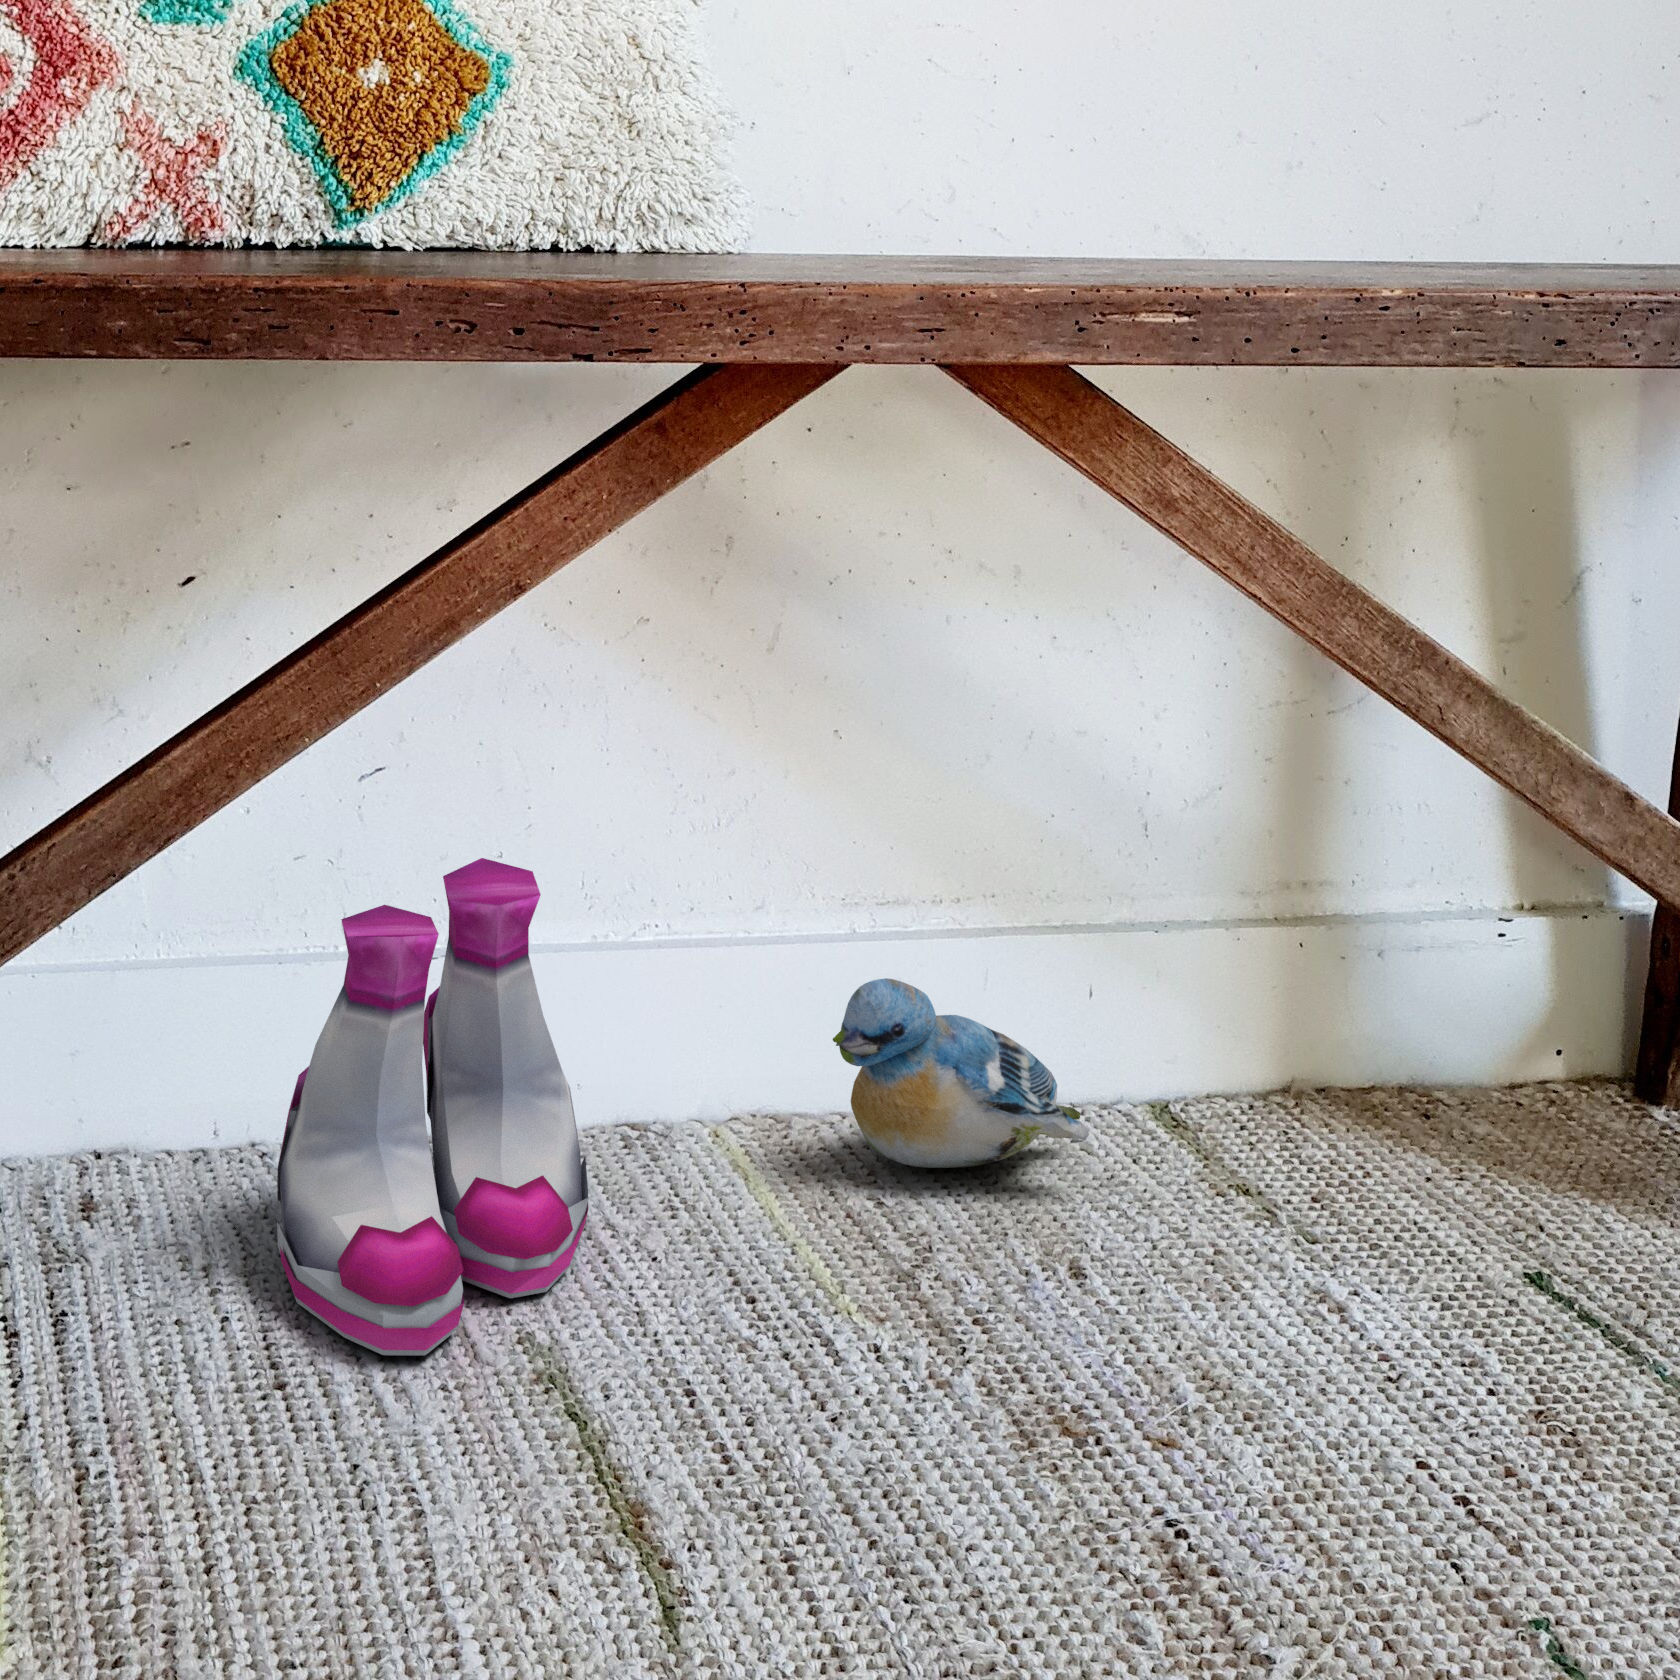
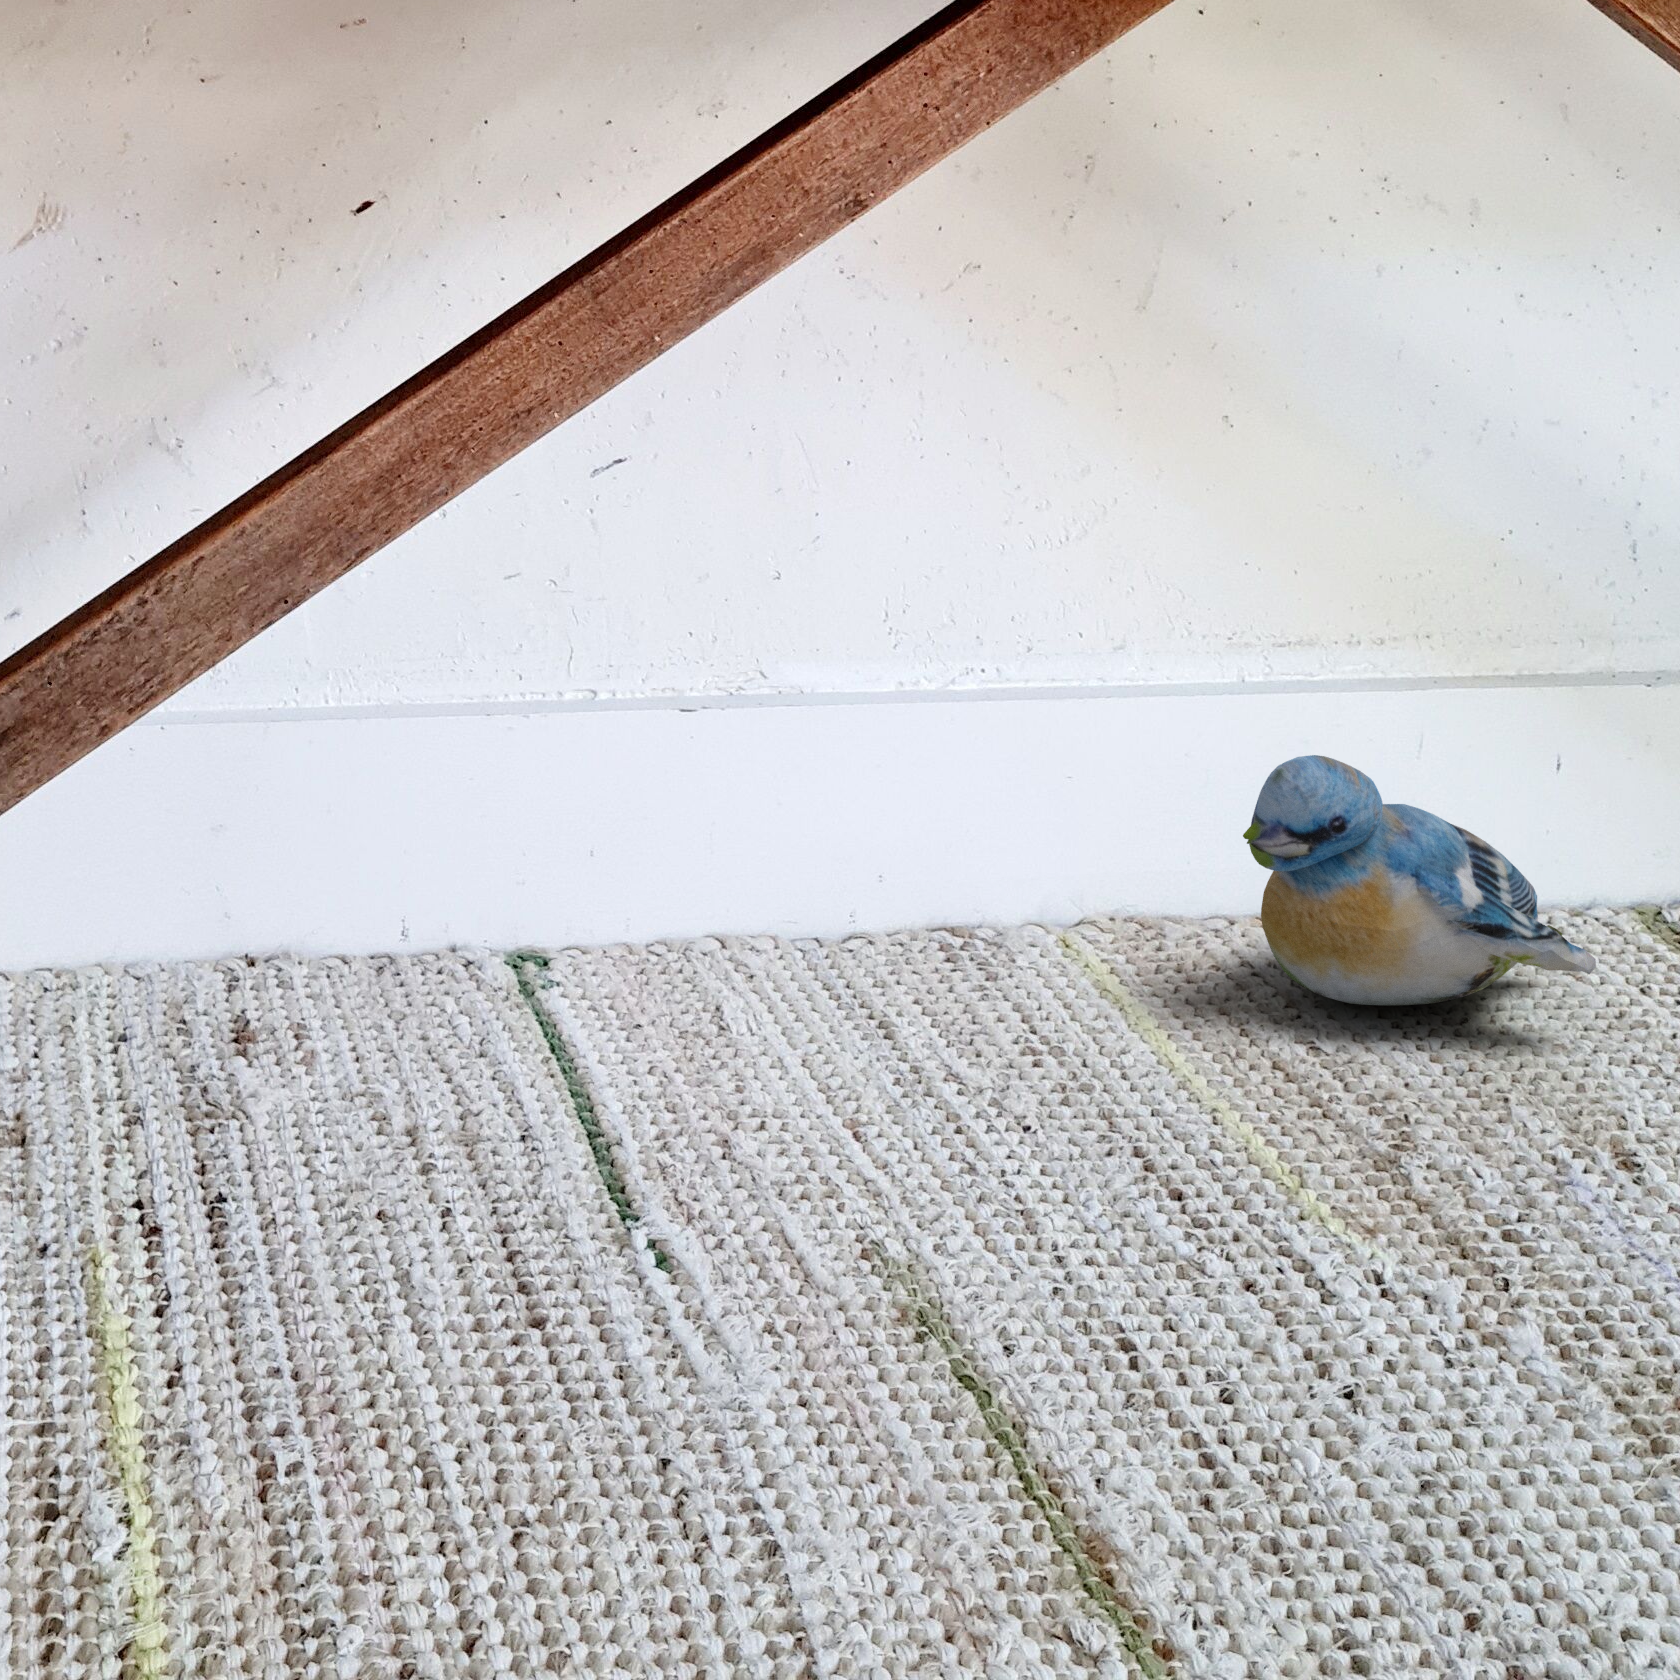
boots: present [277,858,589,1355] -> none [508,589,931,1280]

